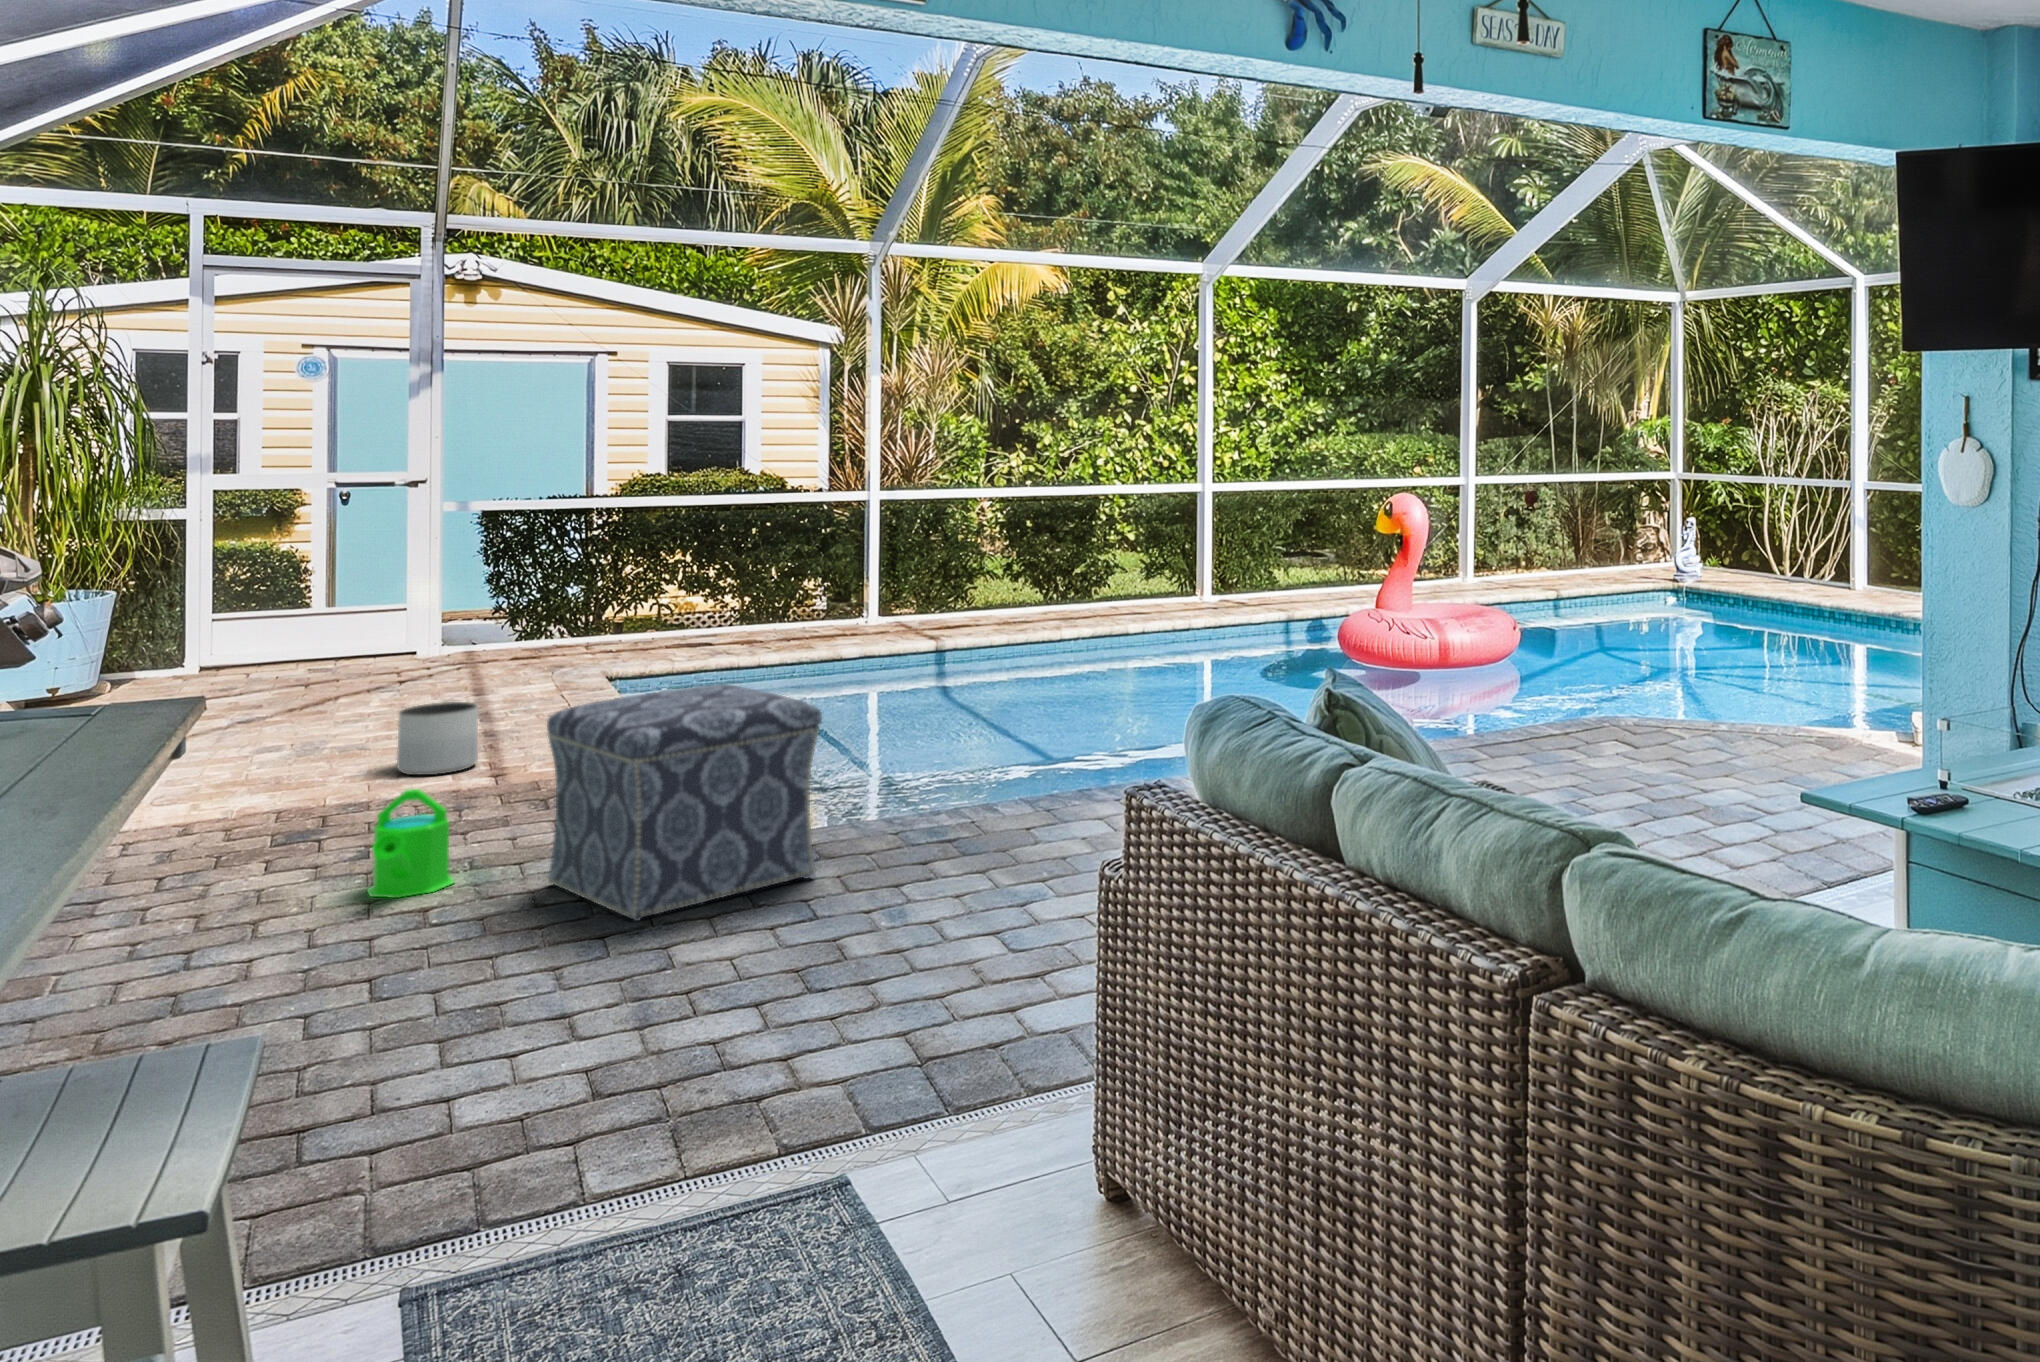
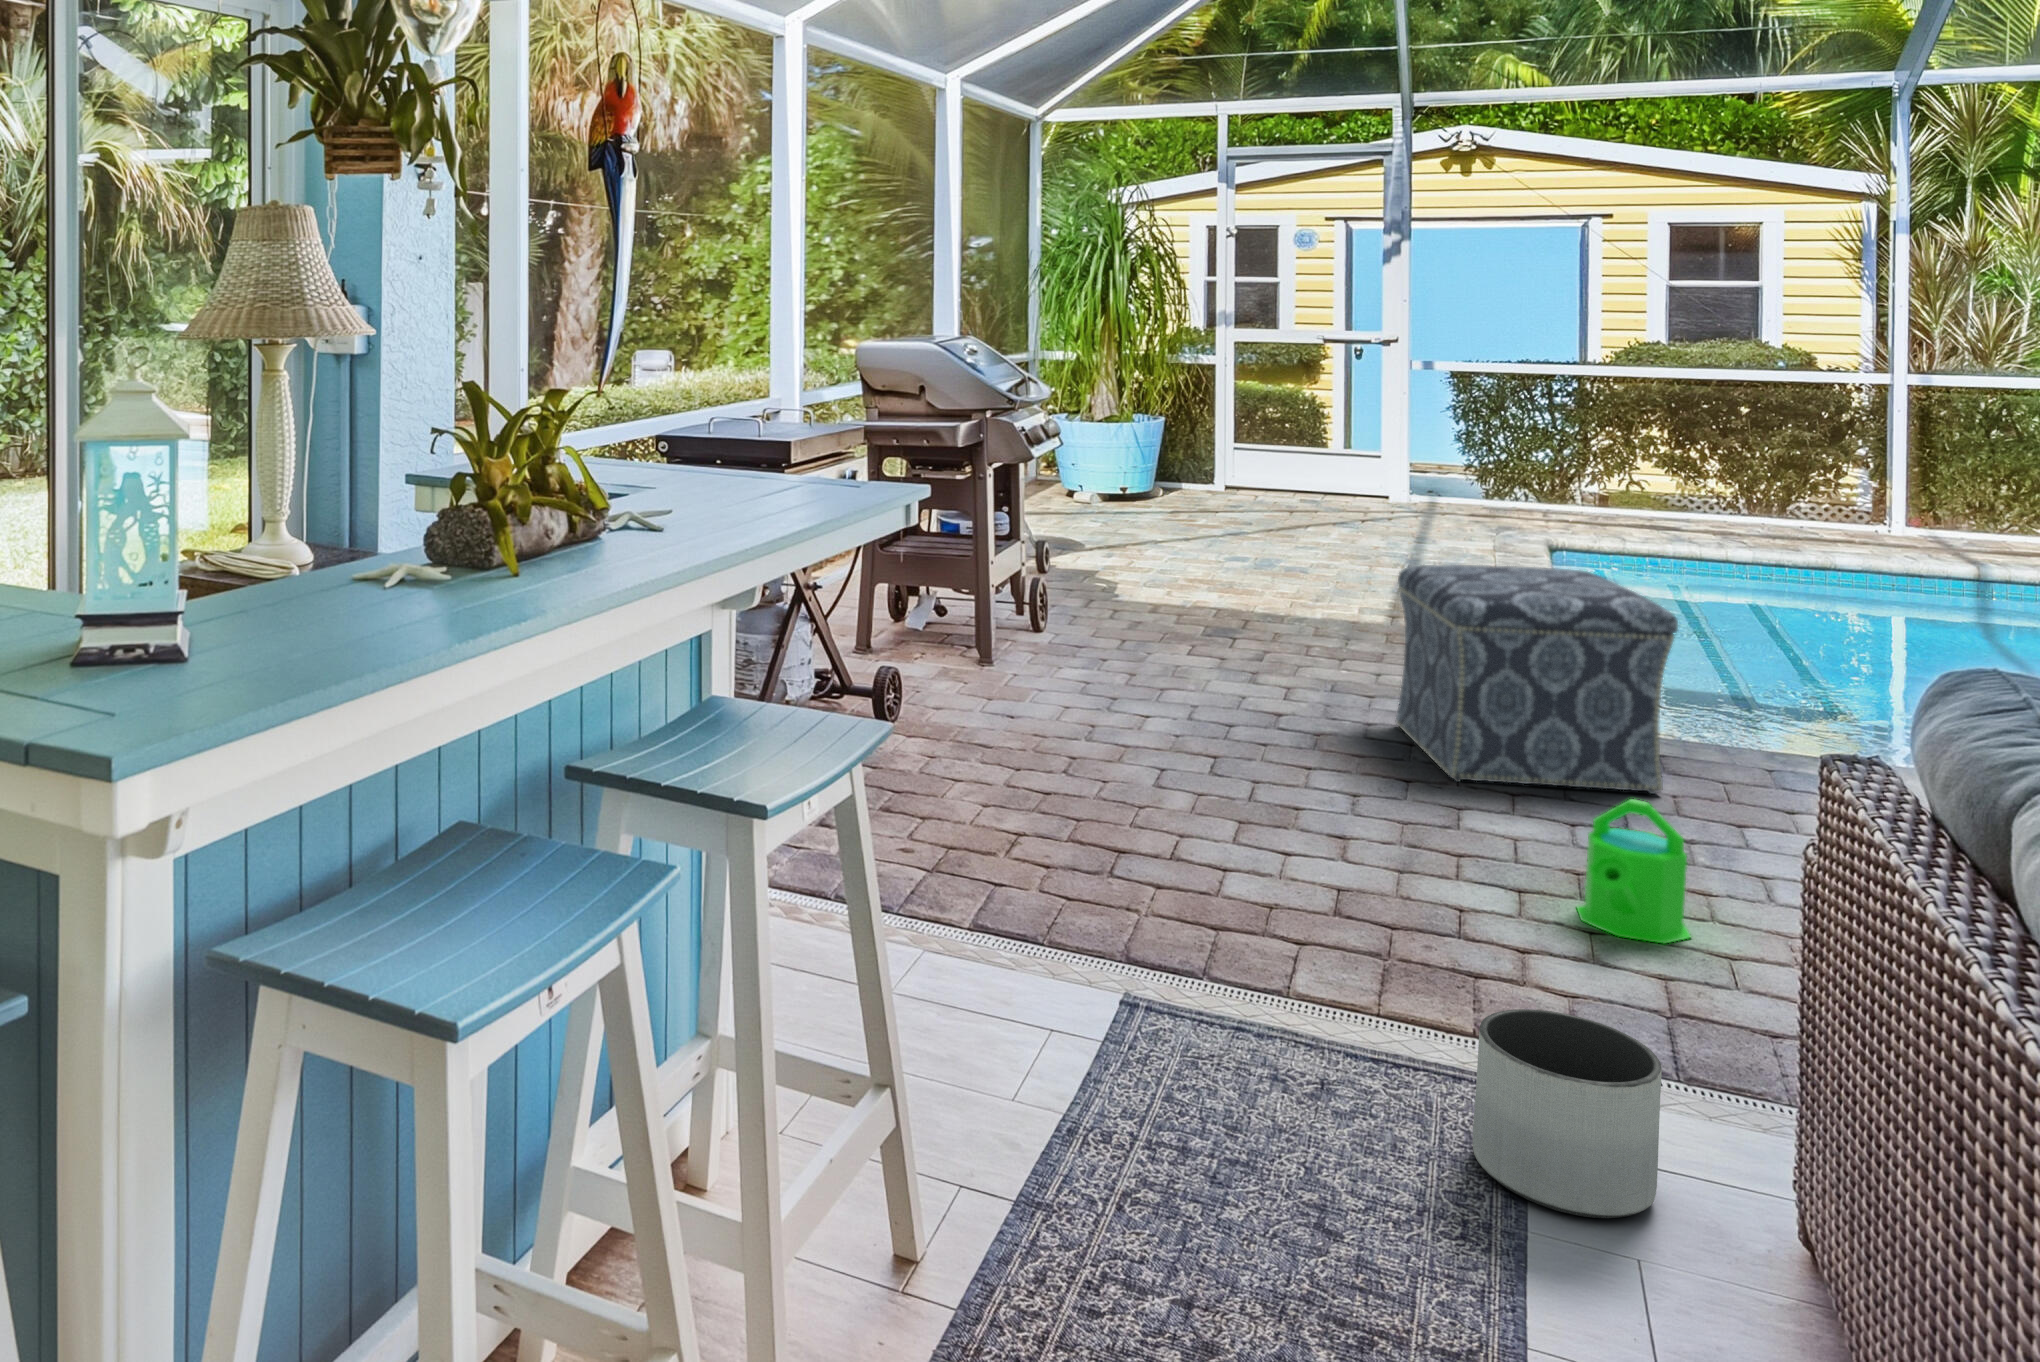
planter: present [397,702,478,775] -> present [1473,1009,1662,1218]
watering can: present [367,789,454,898] -> present [1577,799,1691,943]

